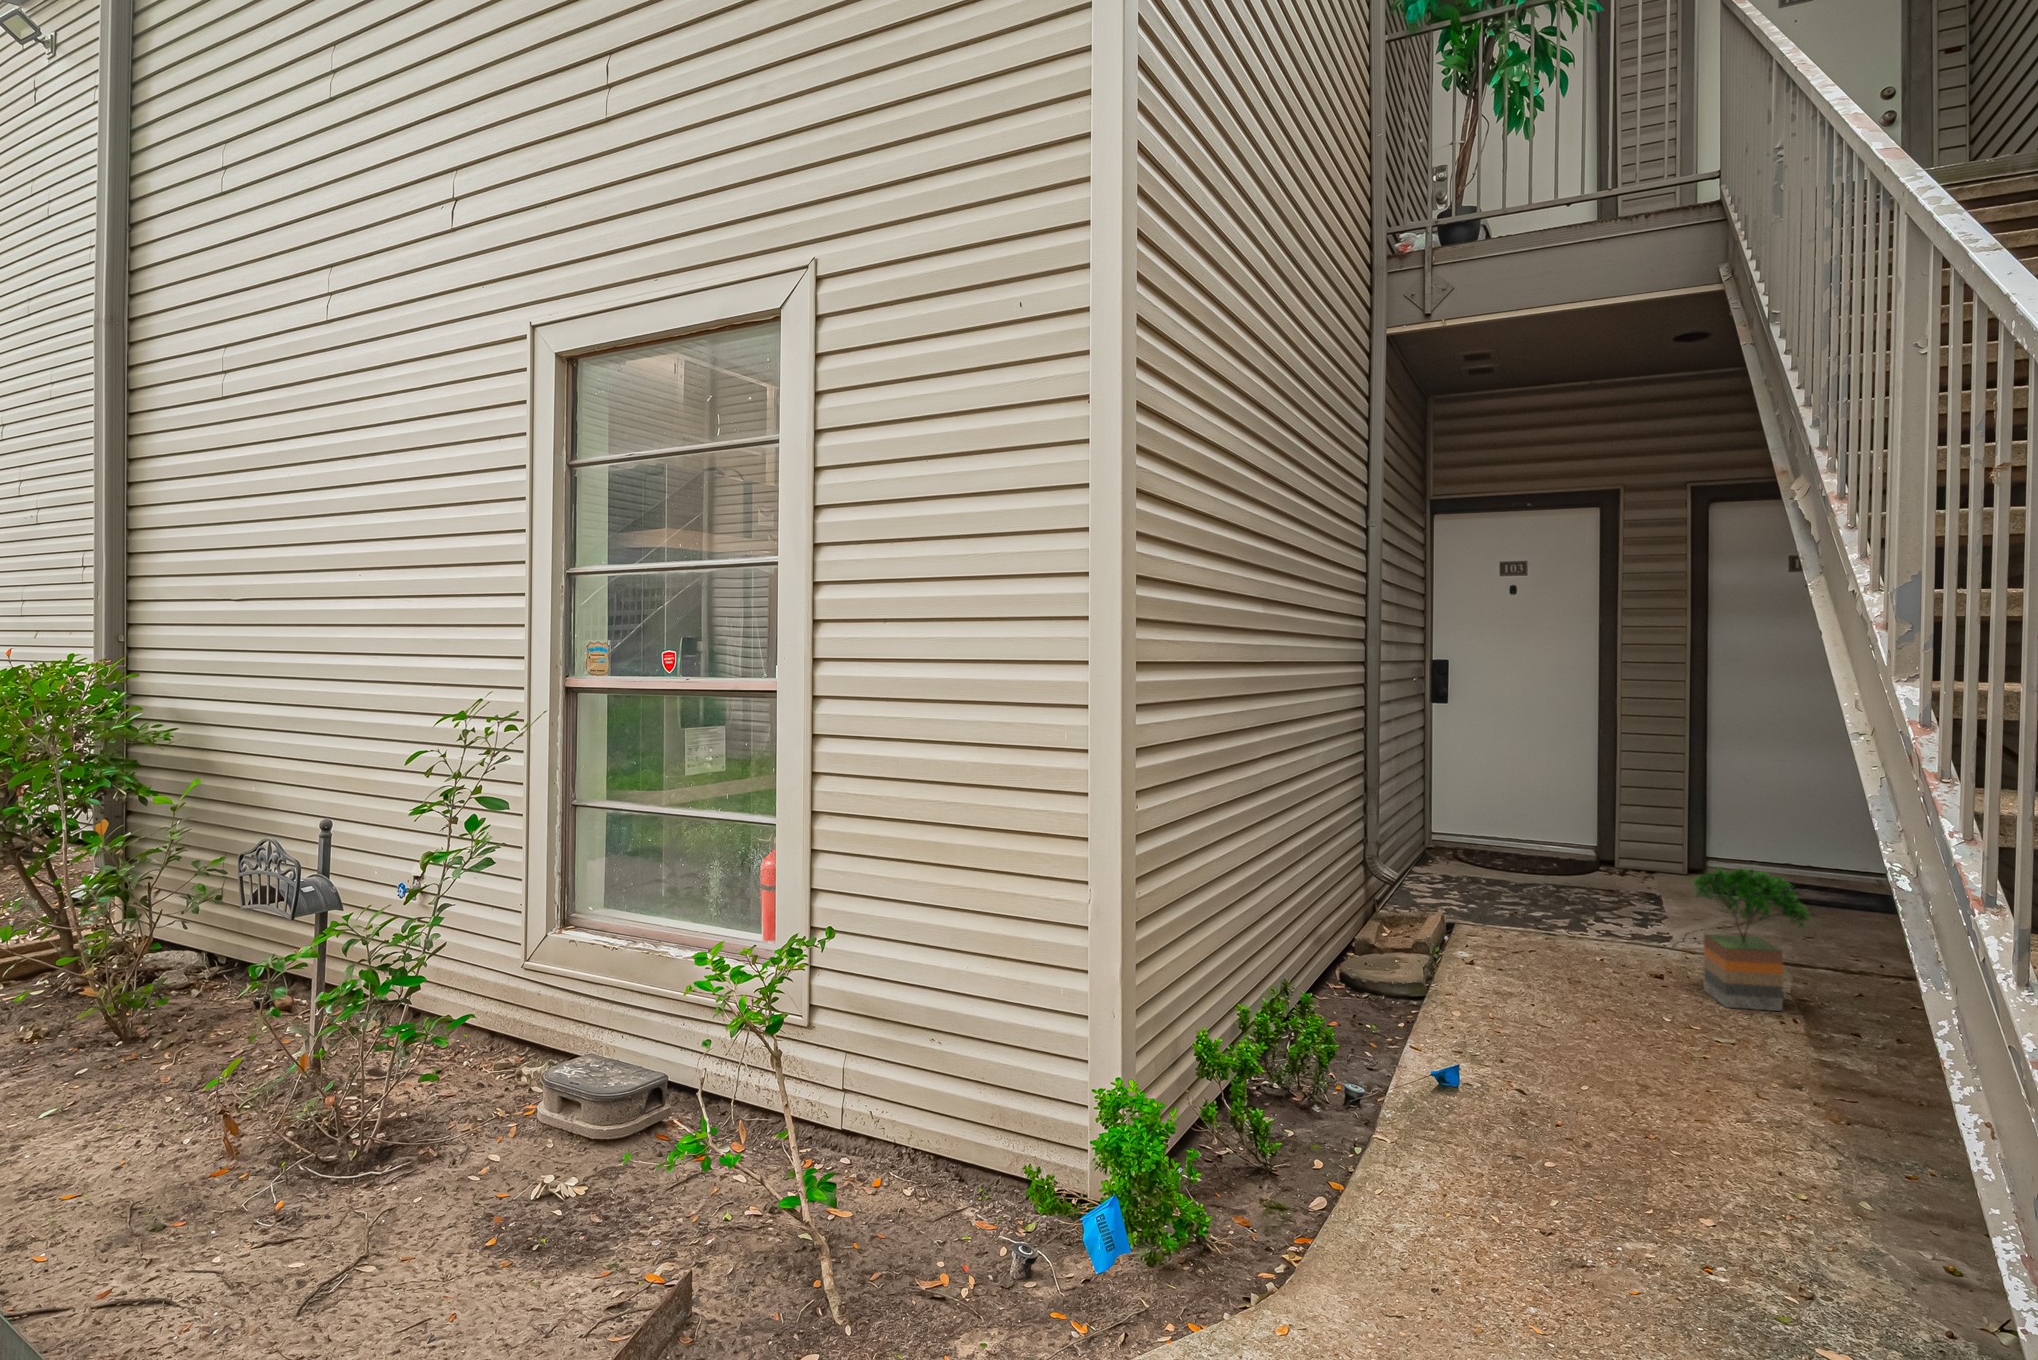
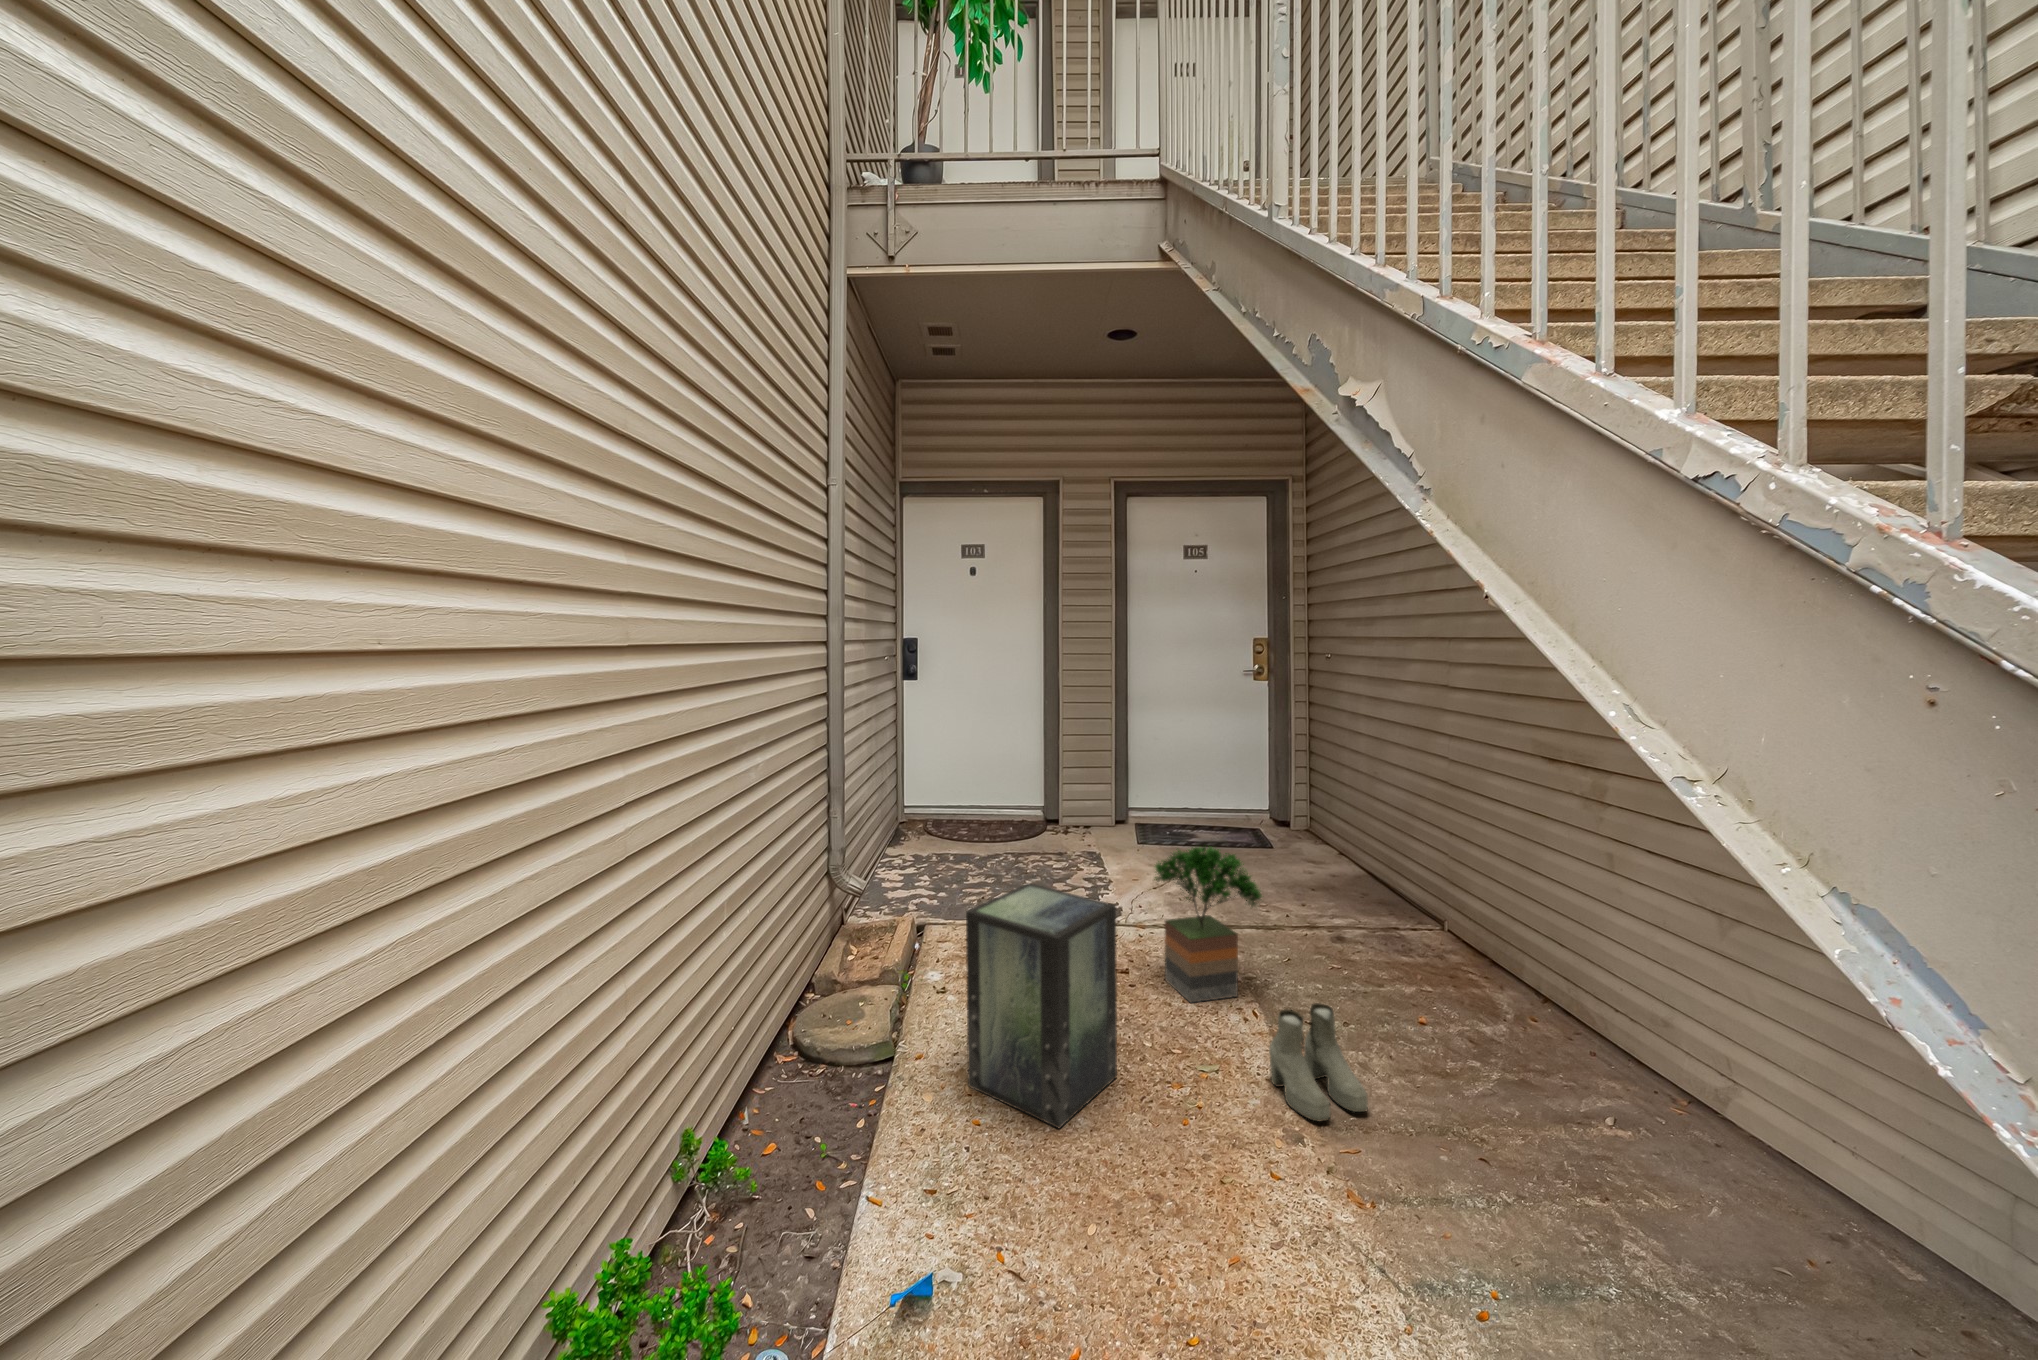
storage box: none [1492,871,1632,1049] -> present [966,883,1117,1128]
boots: none [1788,999,1884,1089] -> present [1269,1003,1368,1121]

